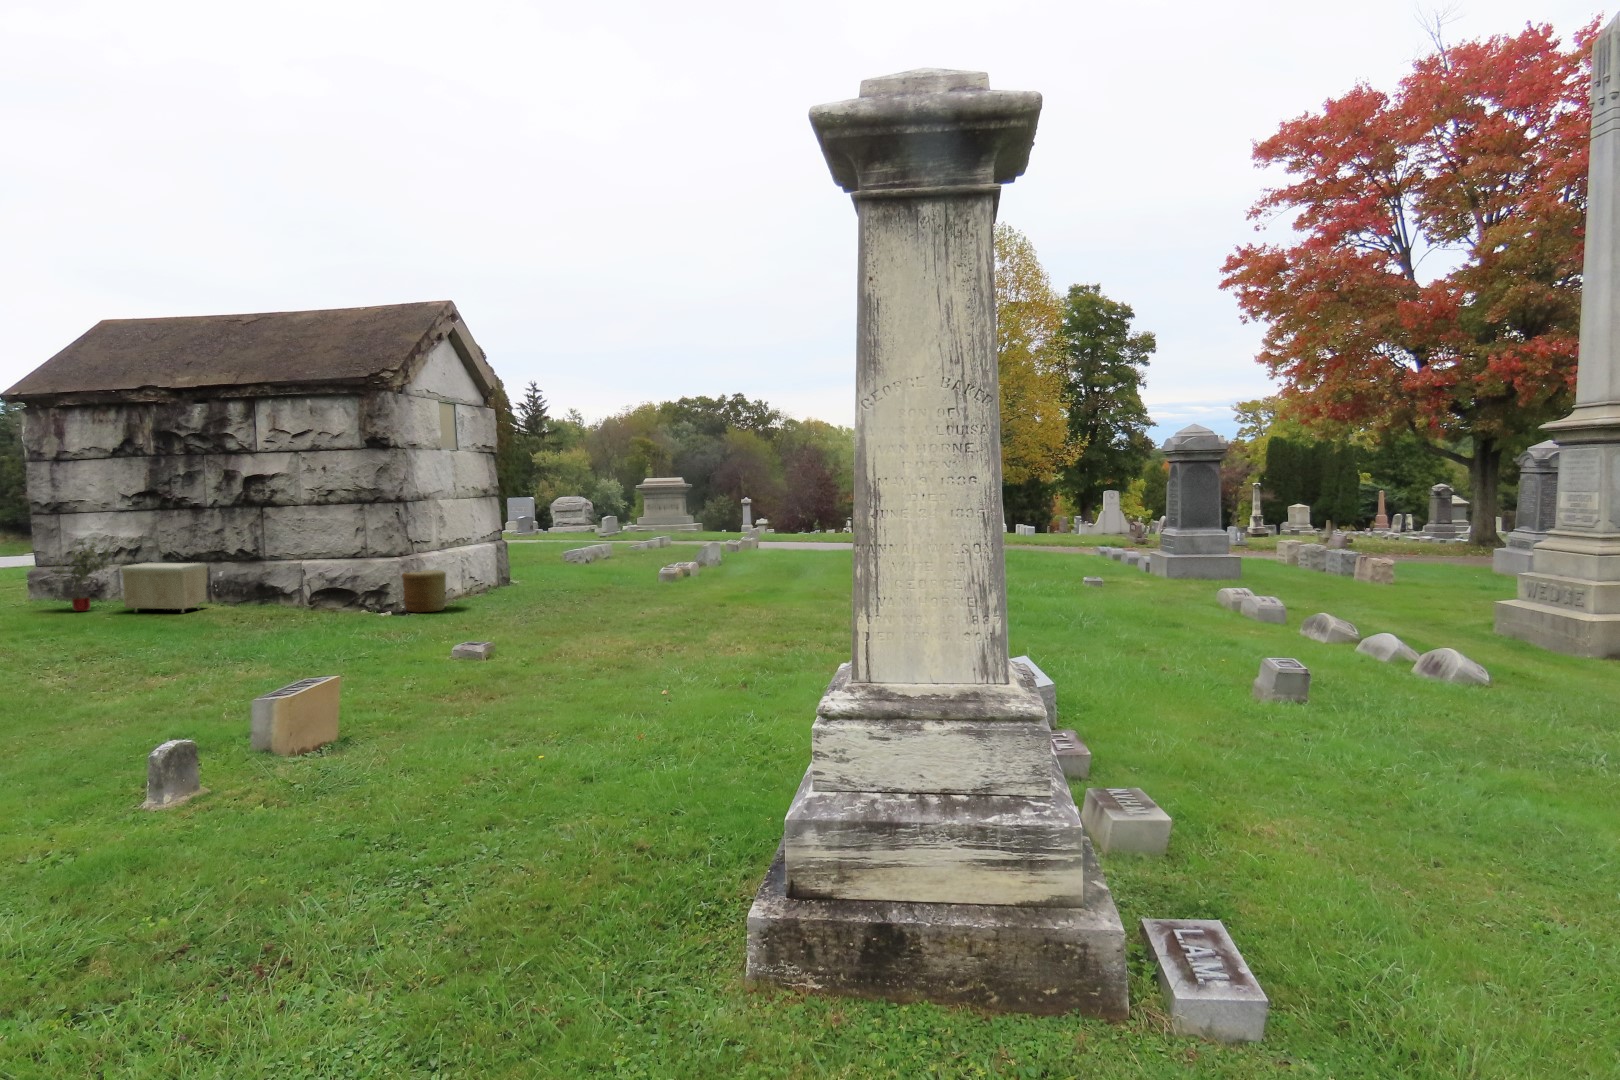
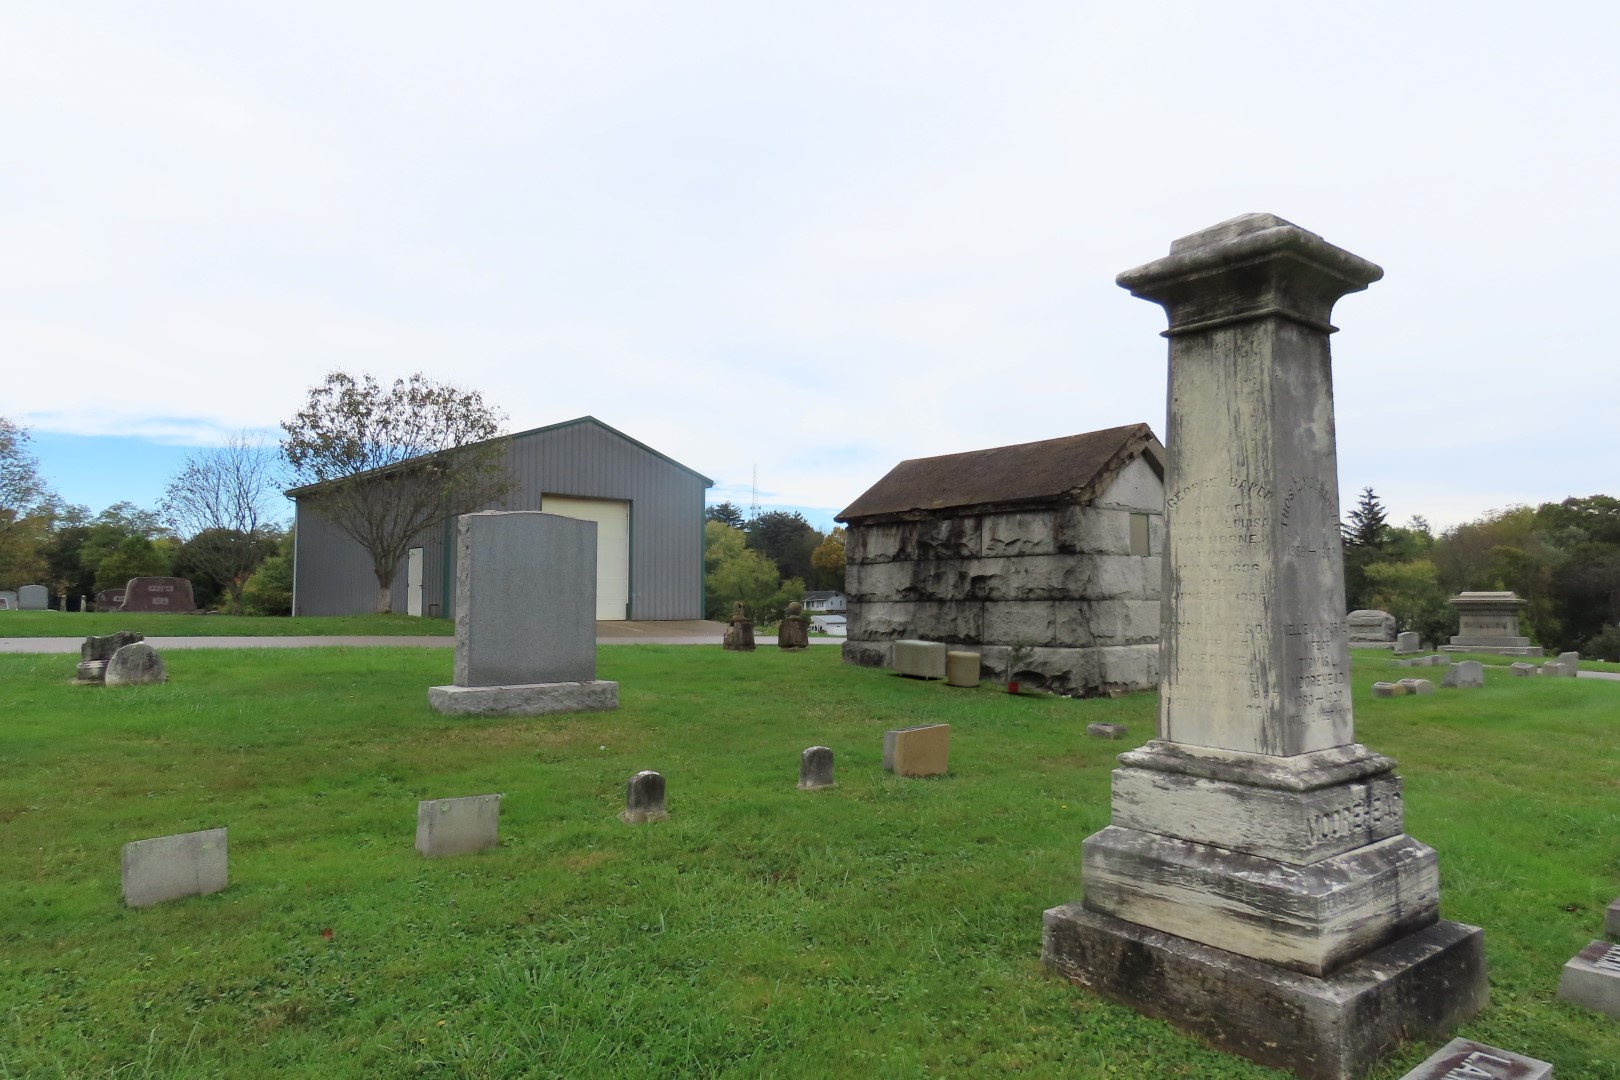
potted tree: present [50,539,110,612] -> present [995,632,1036,694]
woven basket: present [402,570,446,613] -> present [947,651,980,687]

